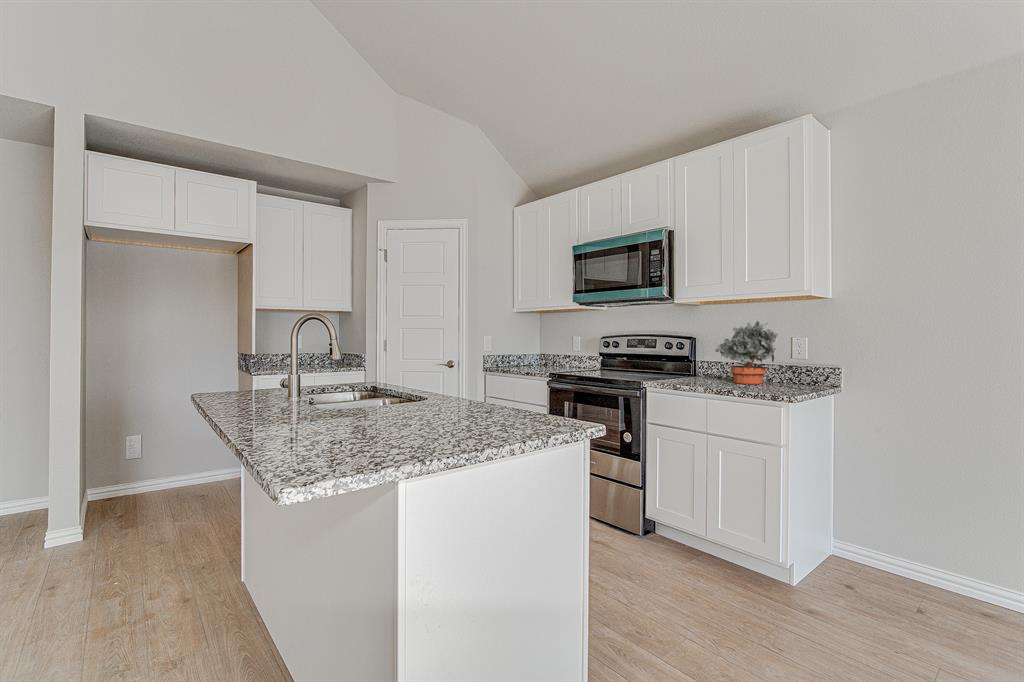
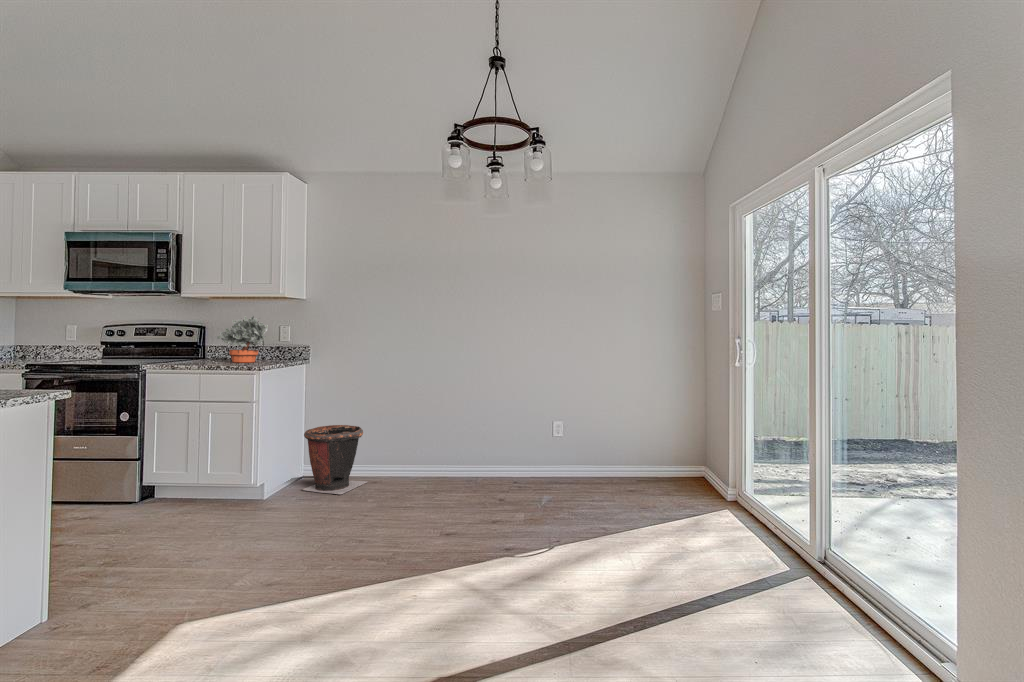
waste bin: none [843,488,968,619] -> present [303,425,367,494]

